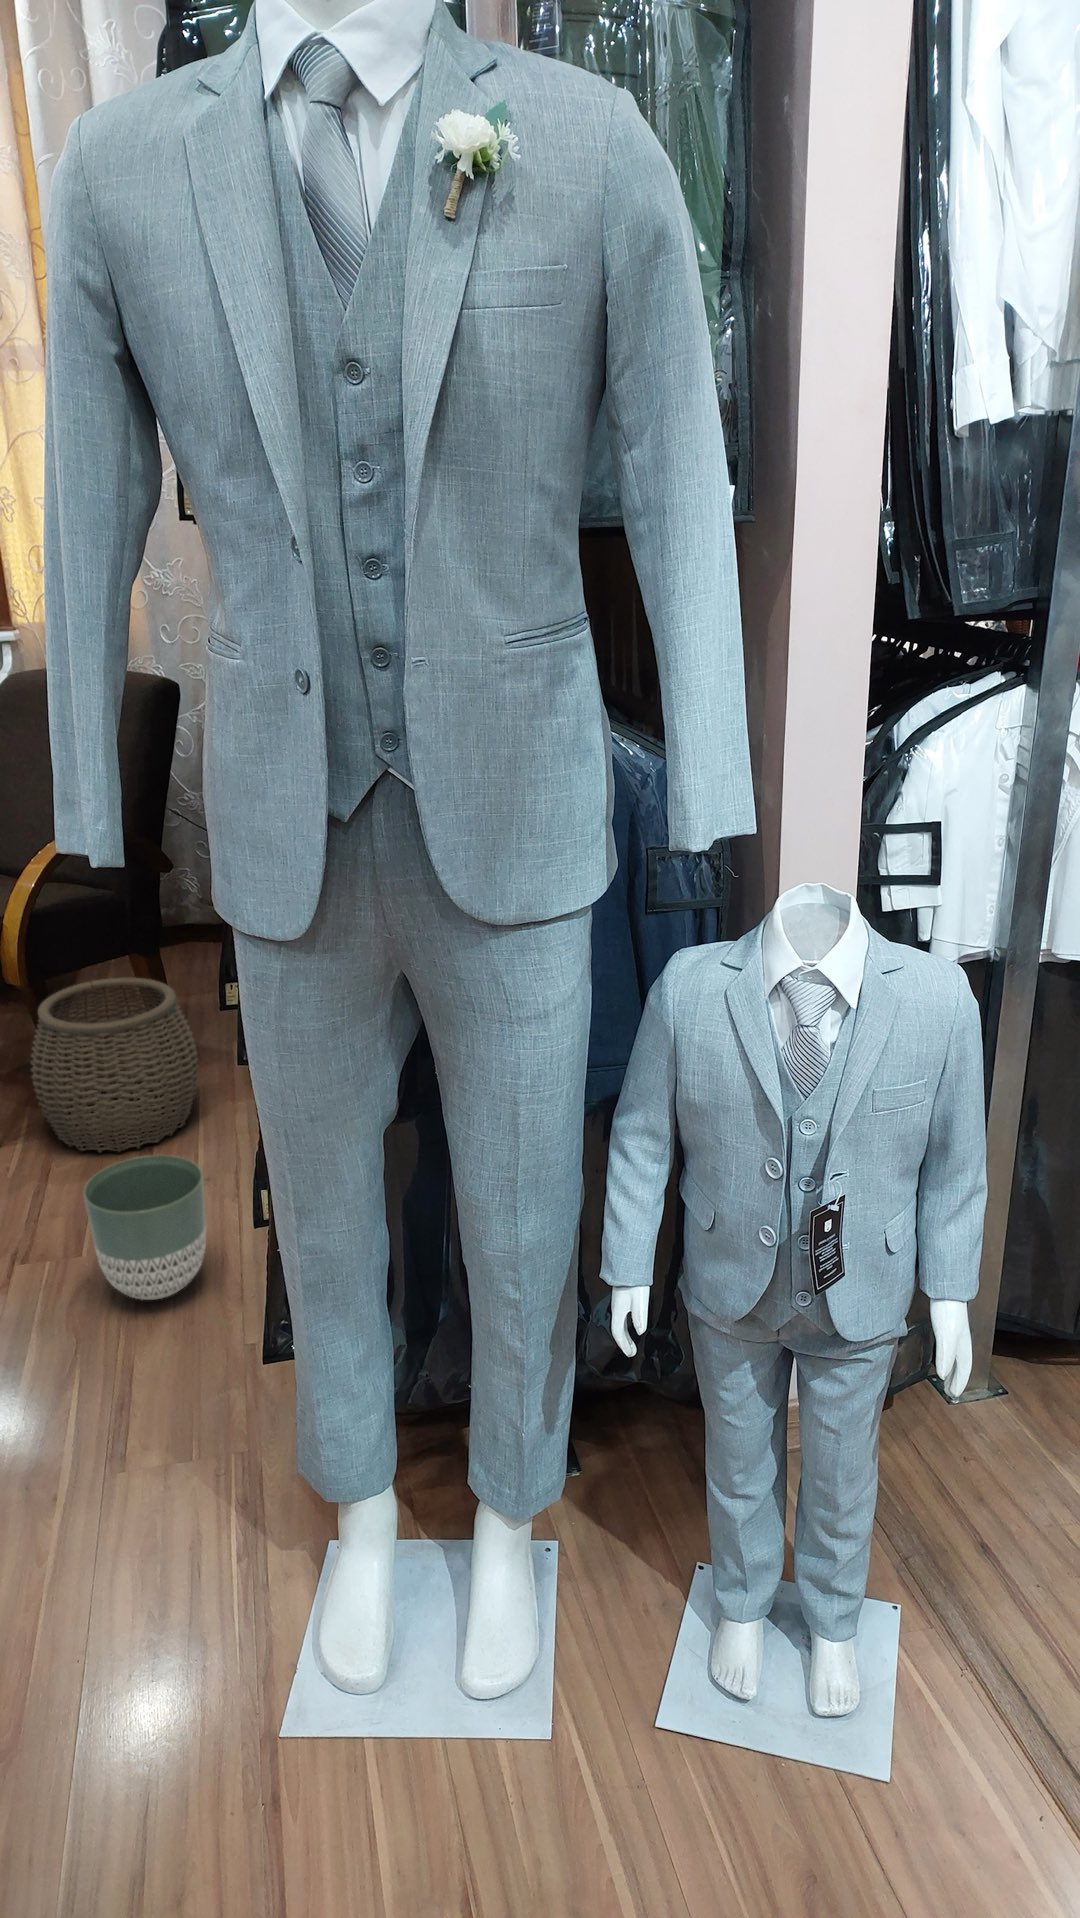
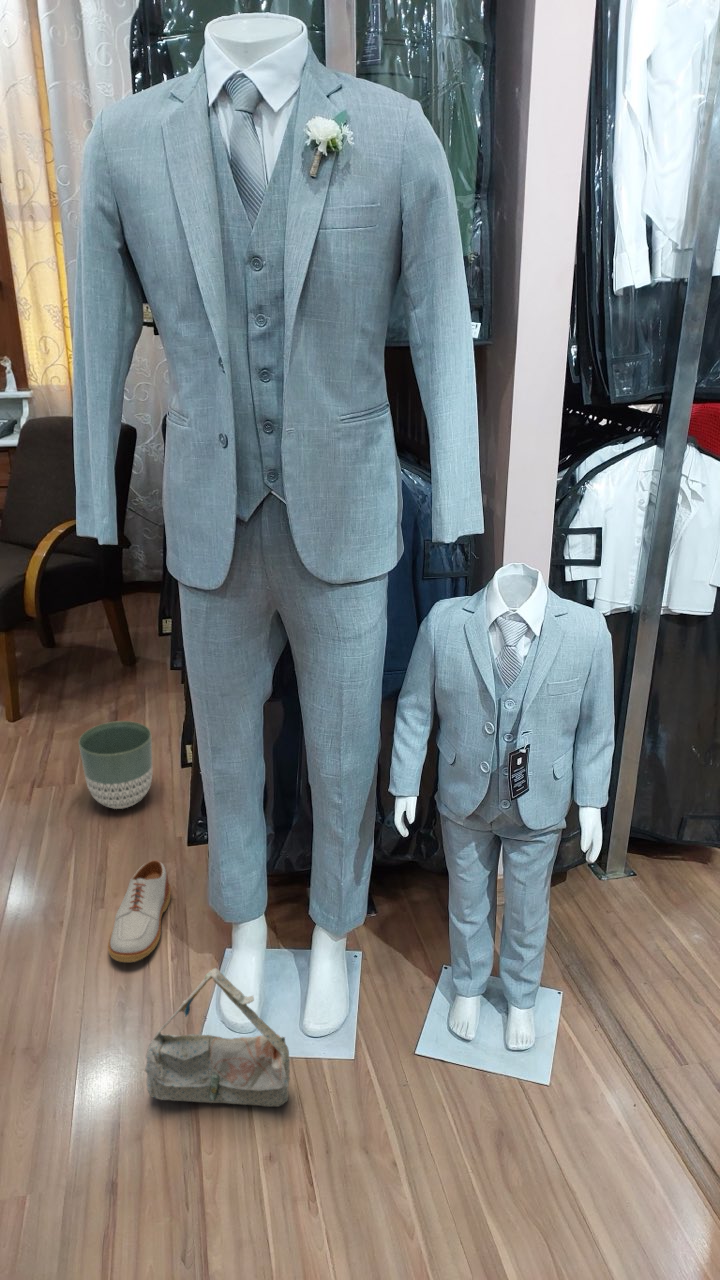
woven basket: present [31,978,198,1152] -> none [43,613,147,721]
shoe: none [129,1390,235,1572] -> present [108,860,171,962]
bag: none [187,1599,440,1837] -> present [145,968,290,1107]

